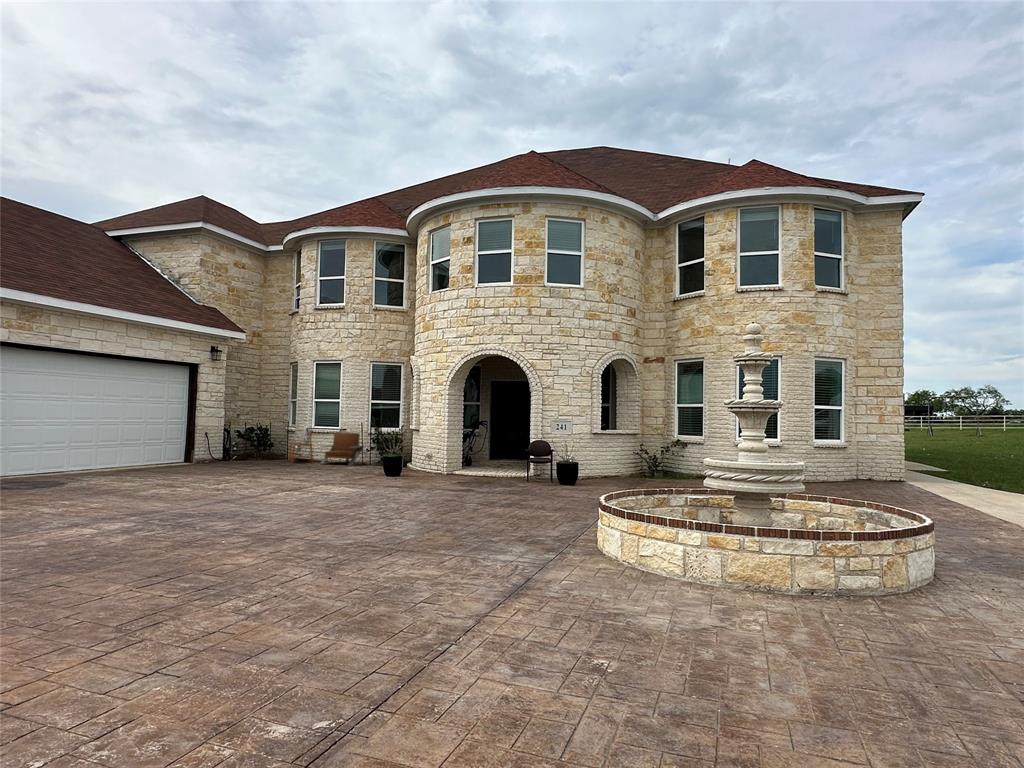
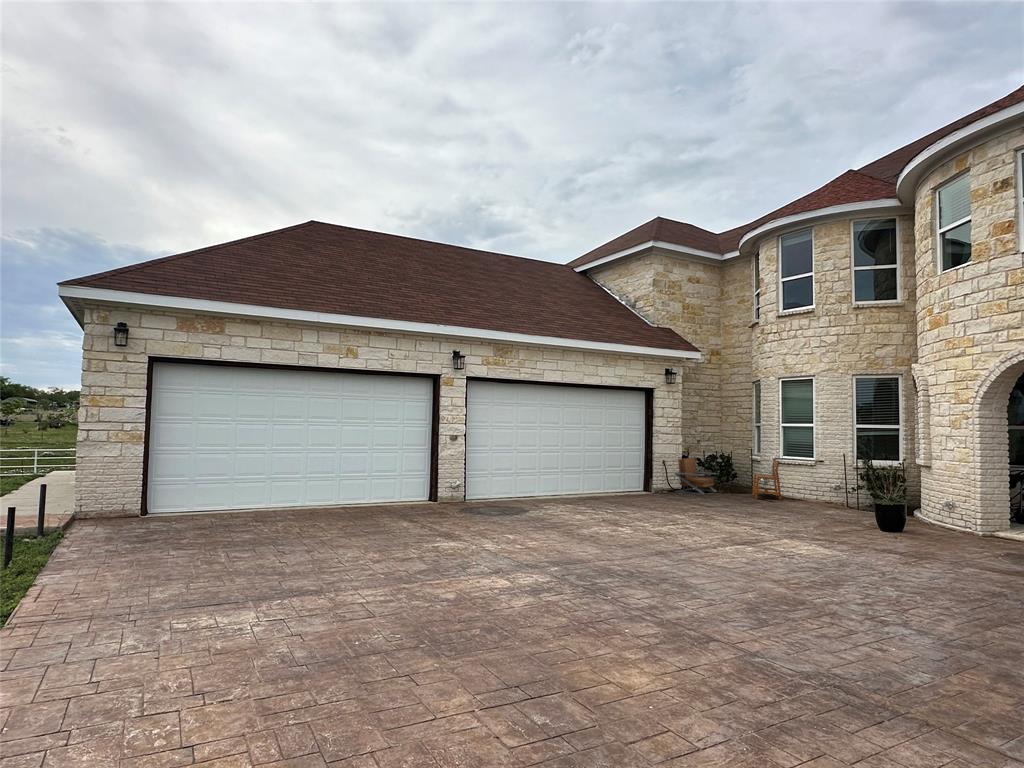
lounge chair: present [320,432,364,465] -> present [674,458,716,494]

